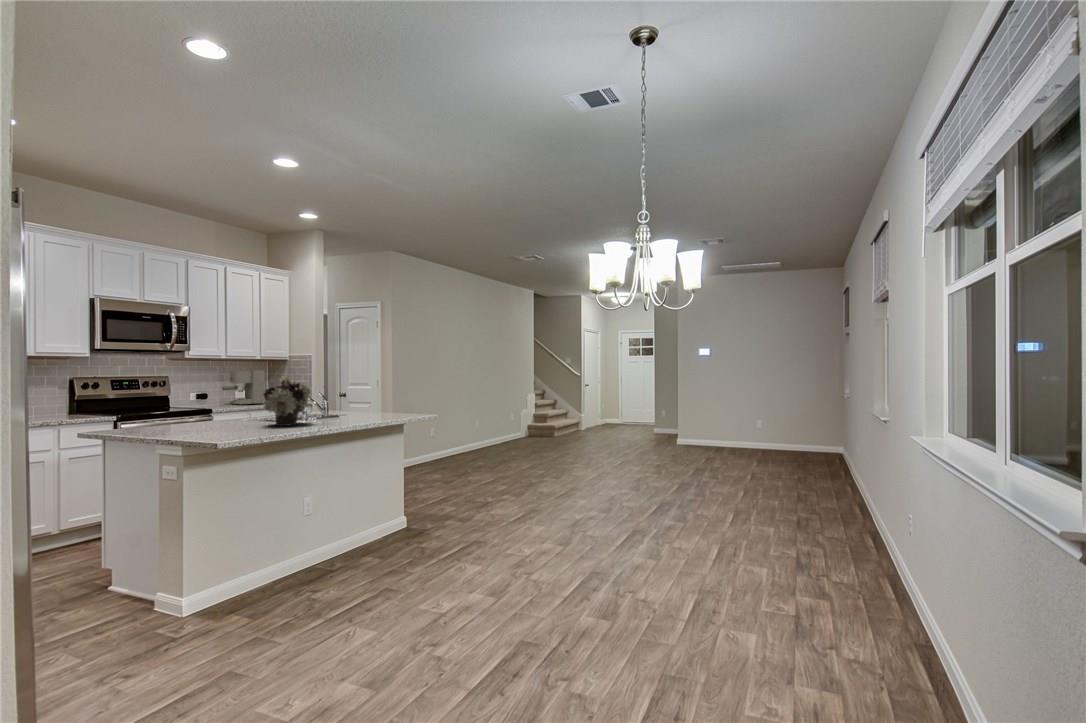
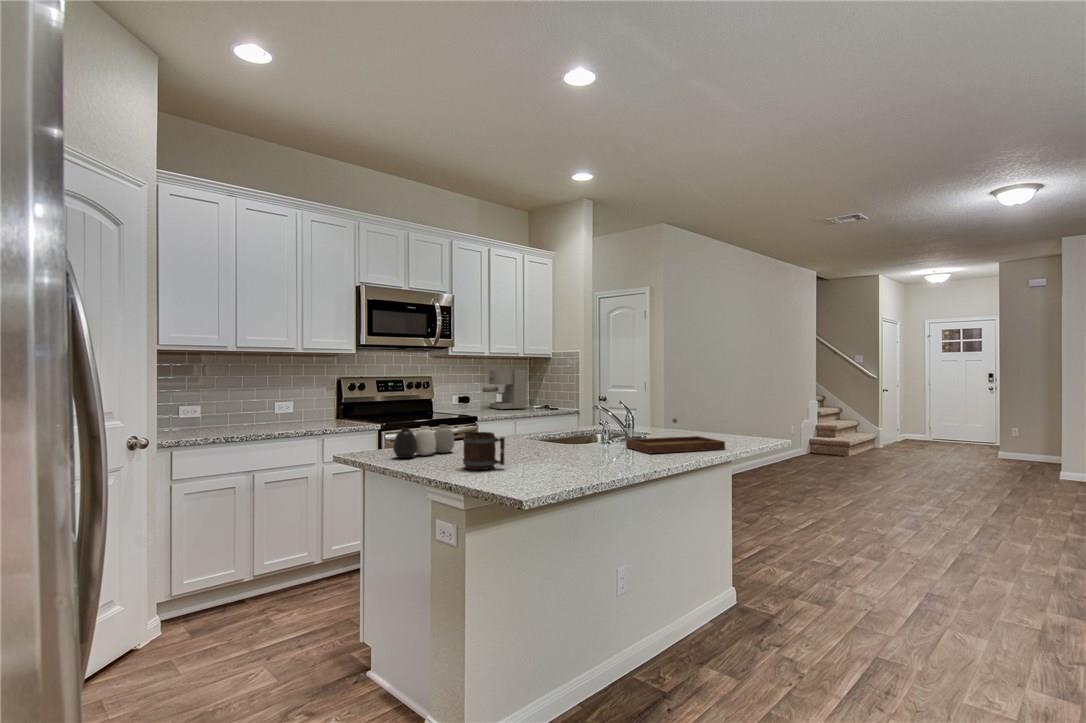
flower arrangement: present [263,376,311,426] -> none [560,385,625,460]
tray: none [320,398,389,421] -> present [626,418,725,453]
vase: none [127,407,181,431] -> present [393,425,454,458]
mug: none [184,408,217,433] -> present [463,432,505,470]

